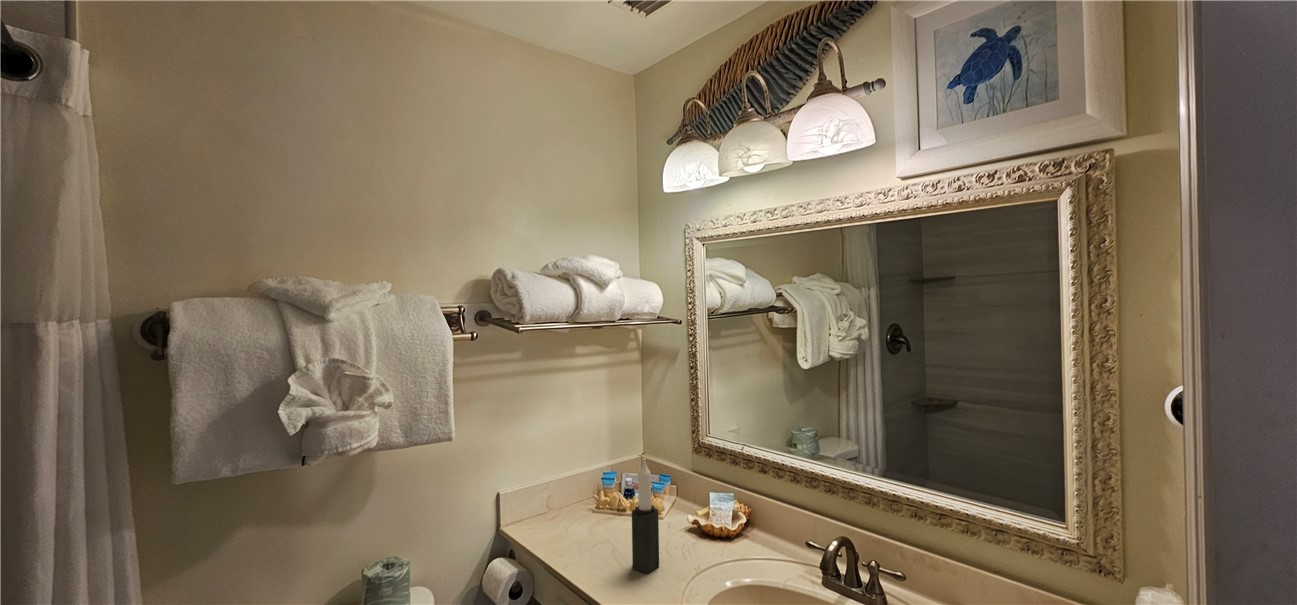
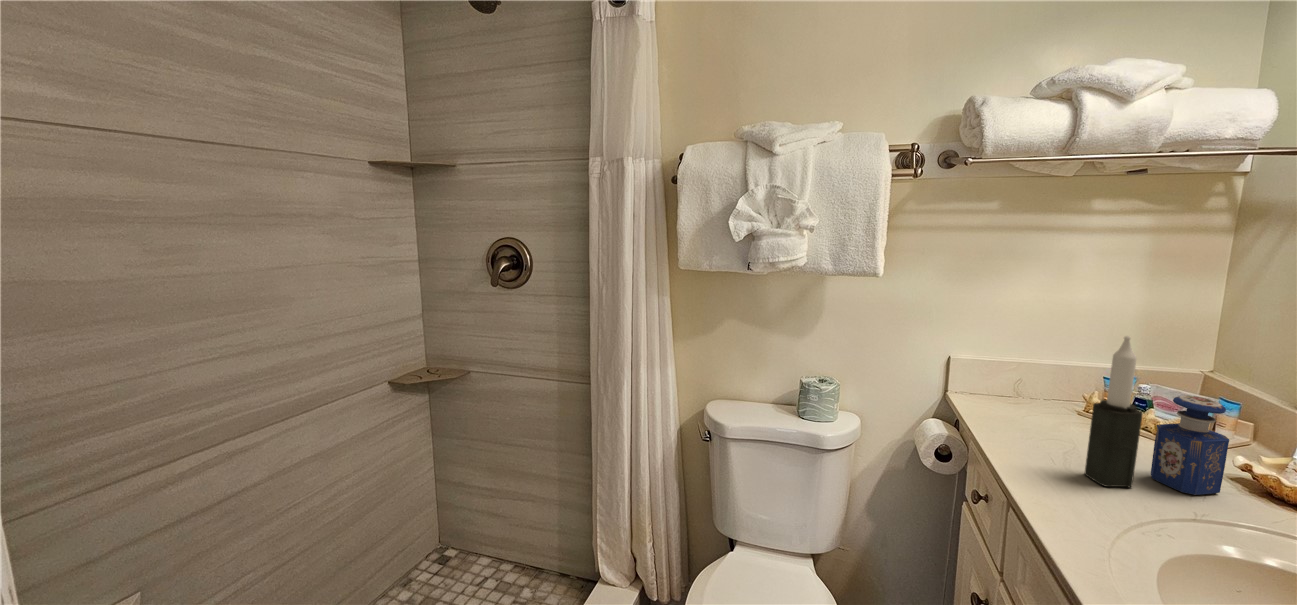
perfume bottle: none [658,486,691,555] -> present [1151,396,1229,495]

